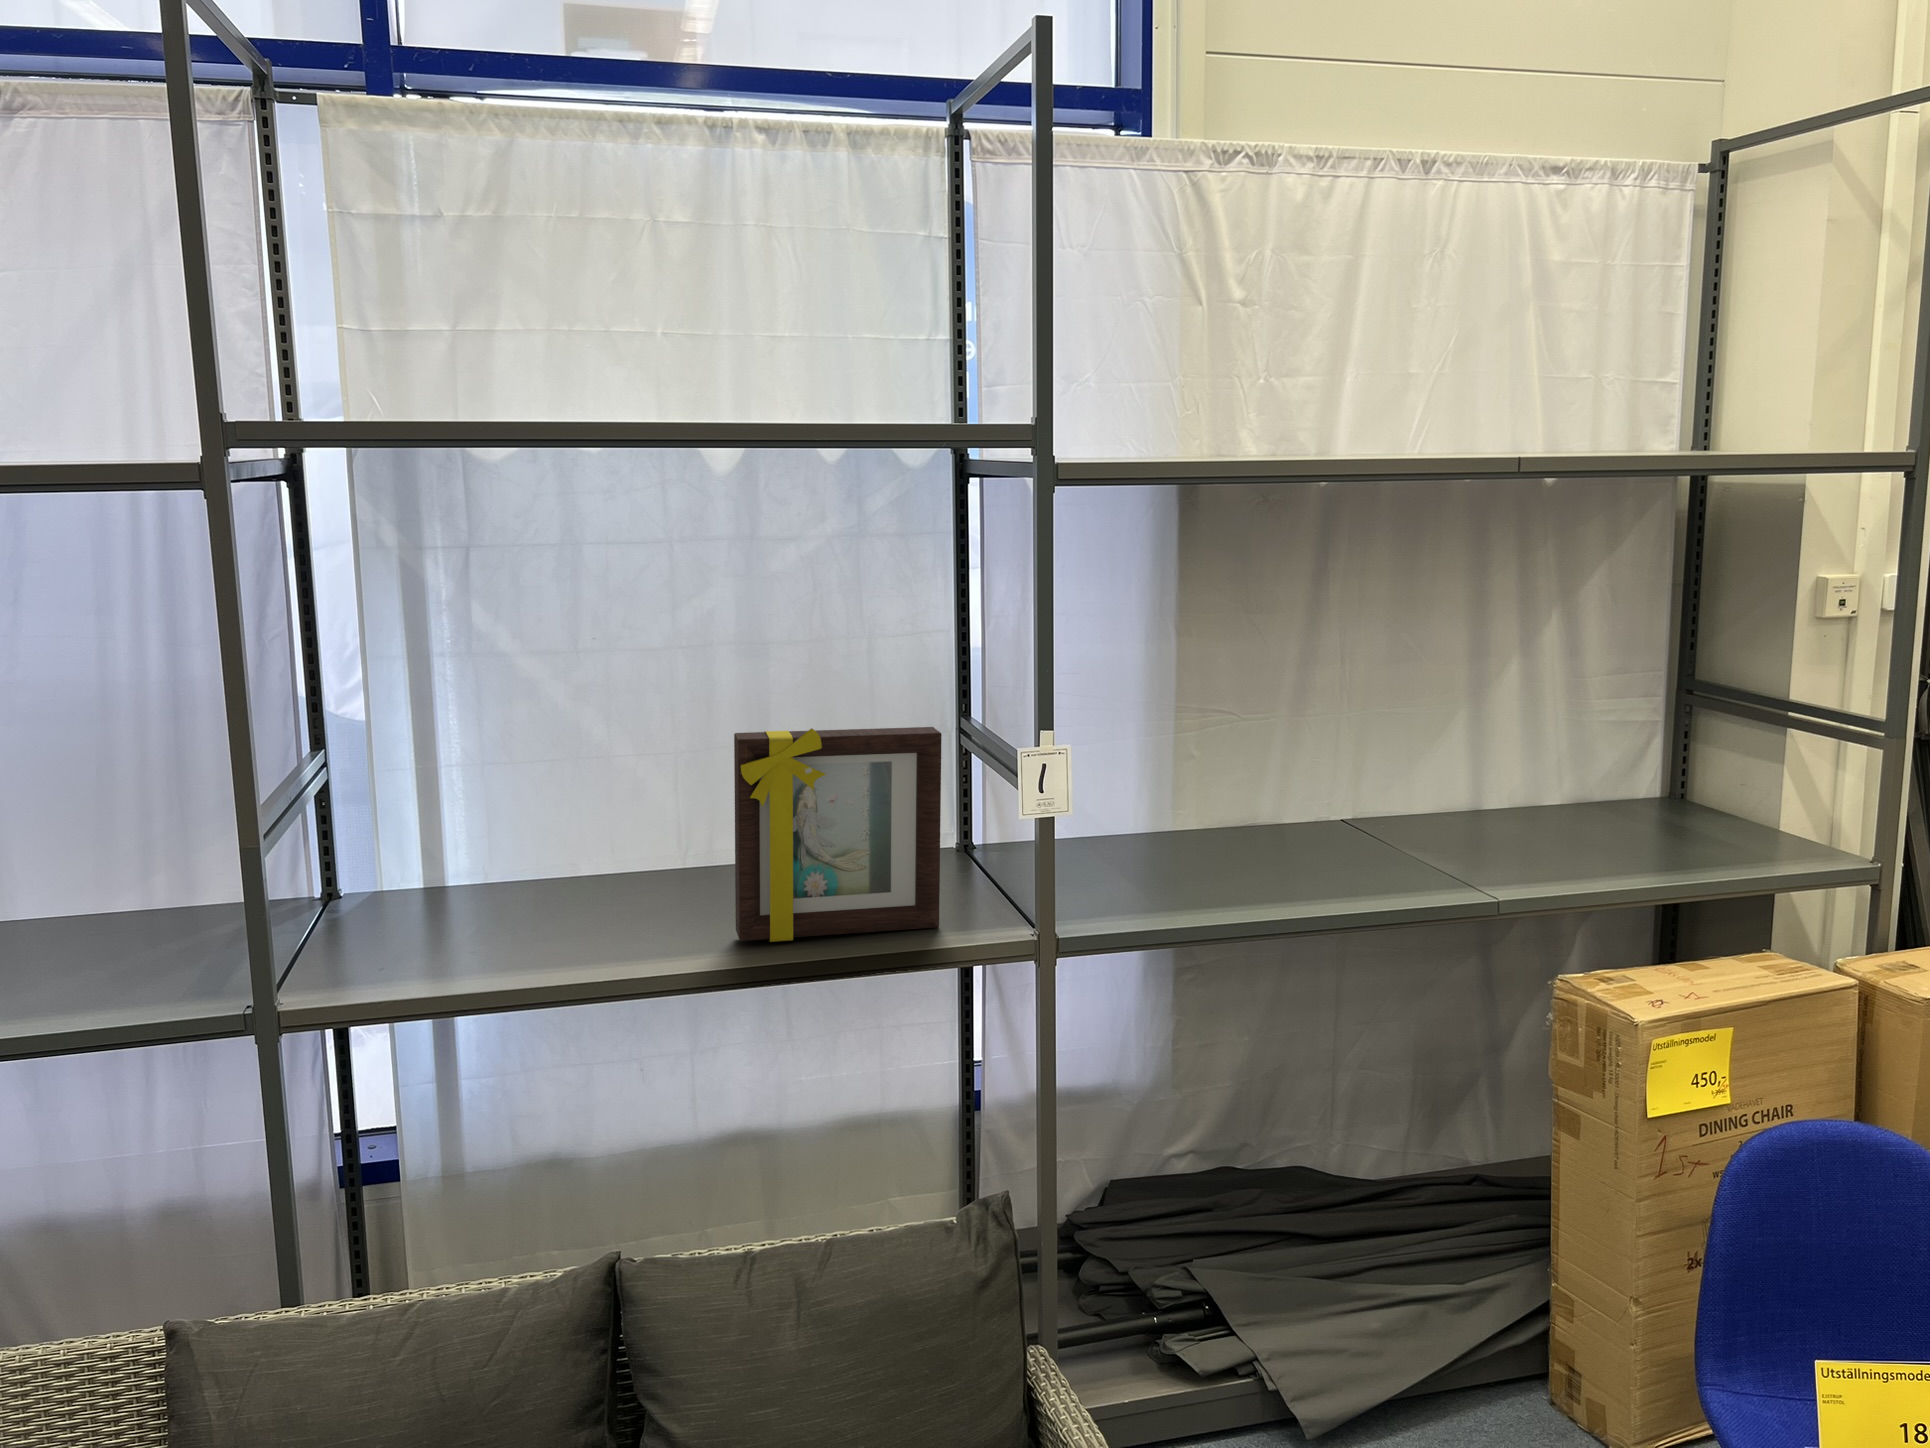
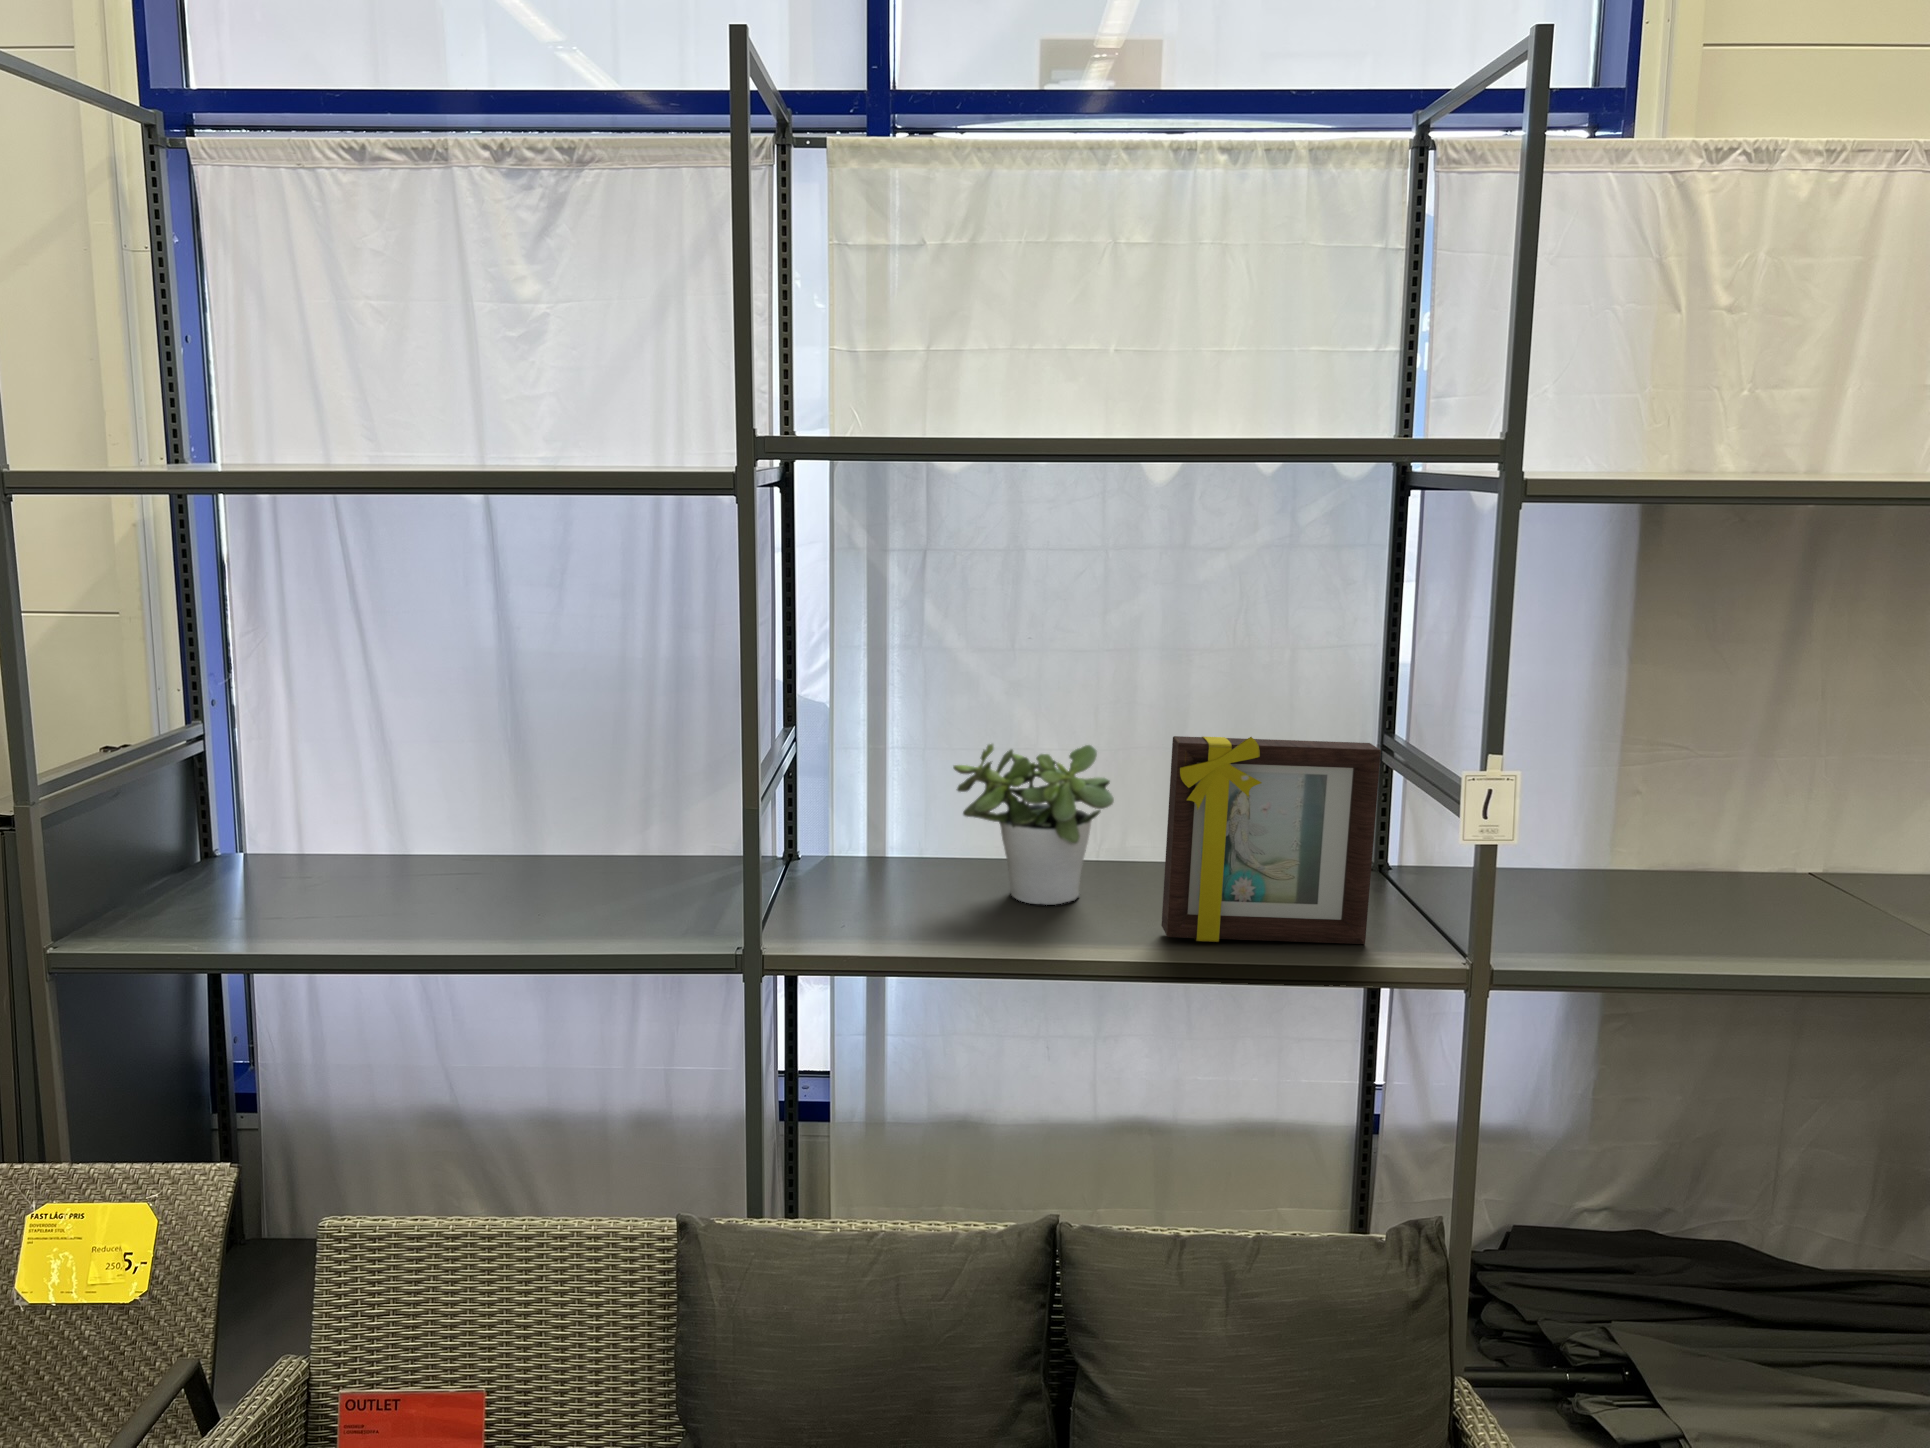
potted plant: none [505,748,682,921] -> present [953,744,1114,905]

